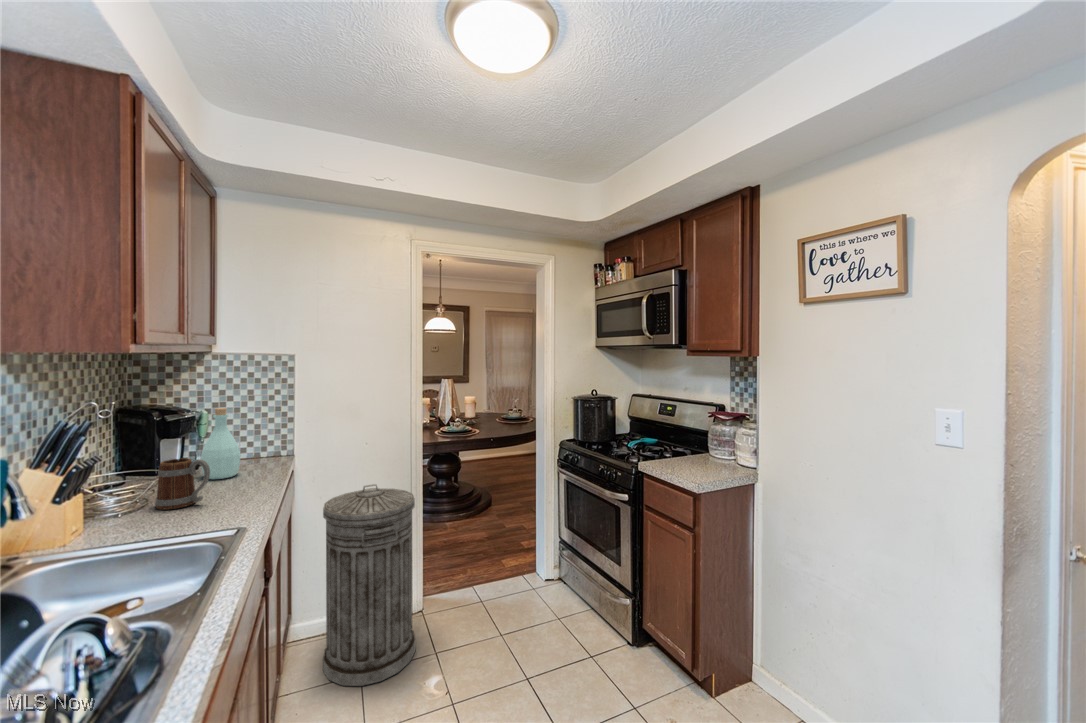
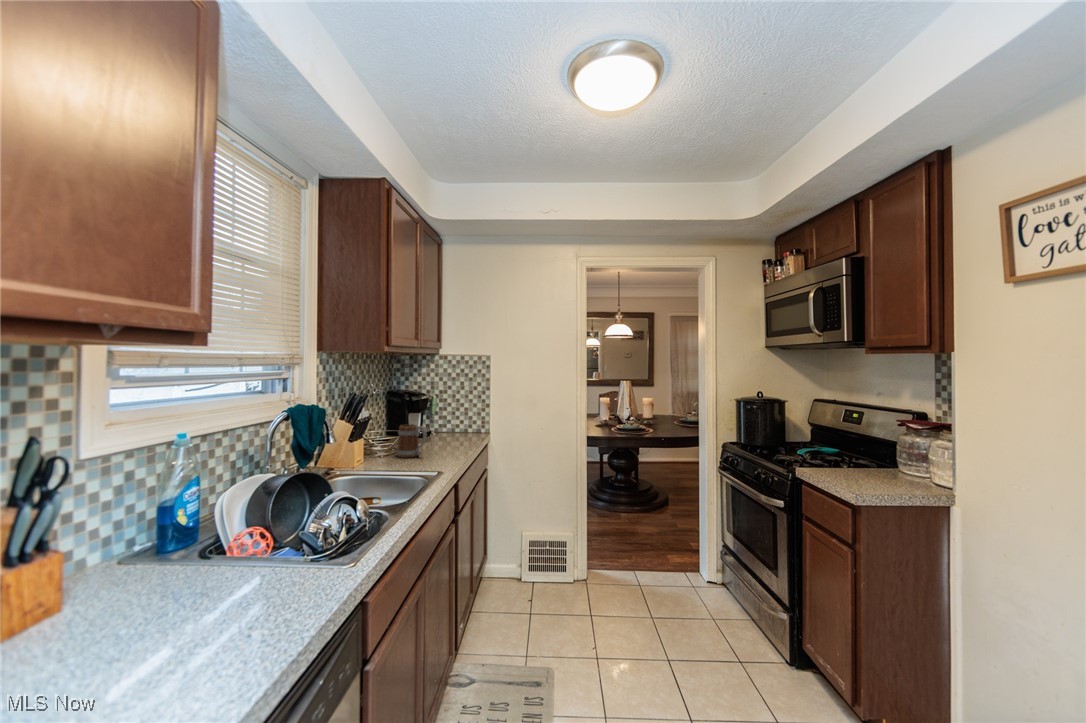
bottle: present [201,408,240,479] -> none [428,393,452,443]
trash can: present [323,484,416,686] -> none [504,461,575,623]

